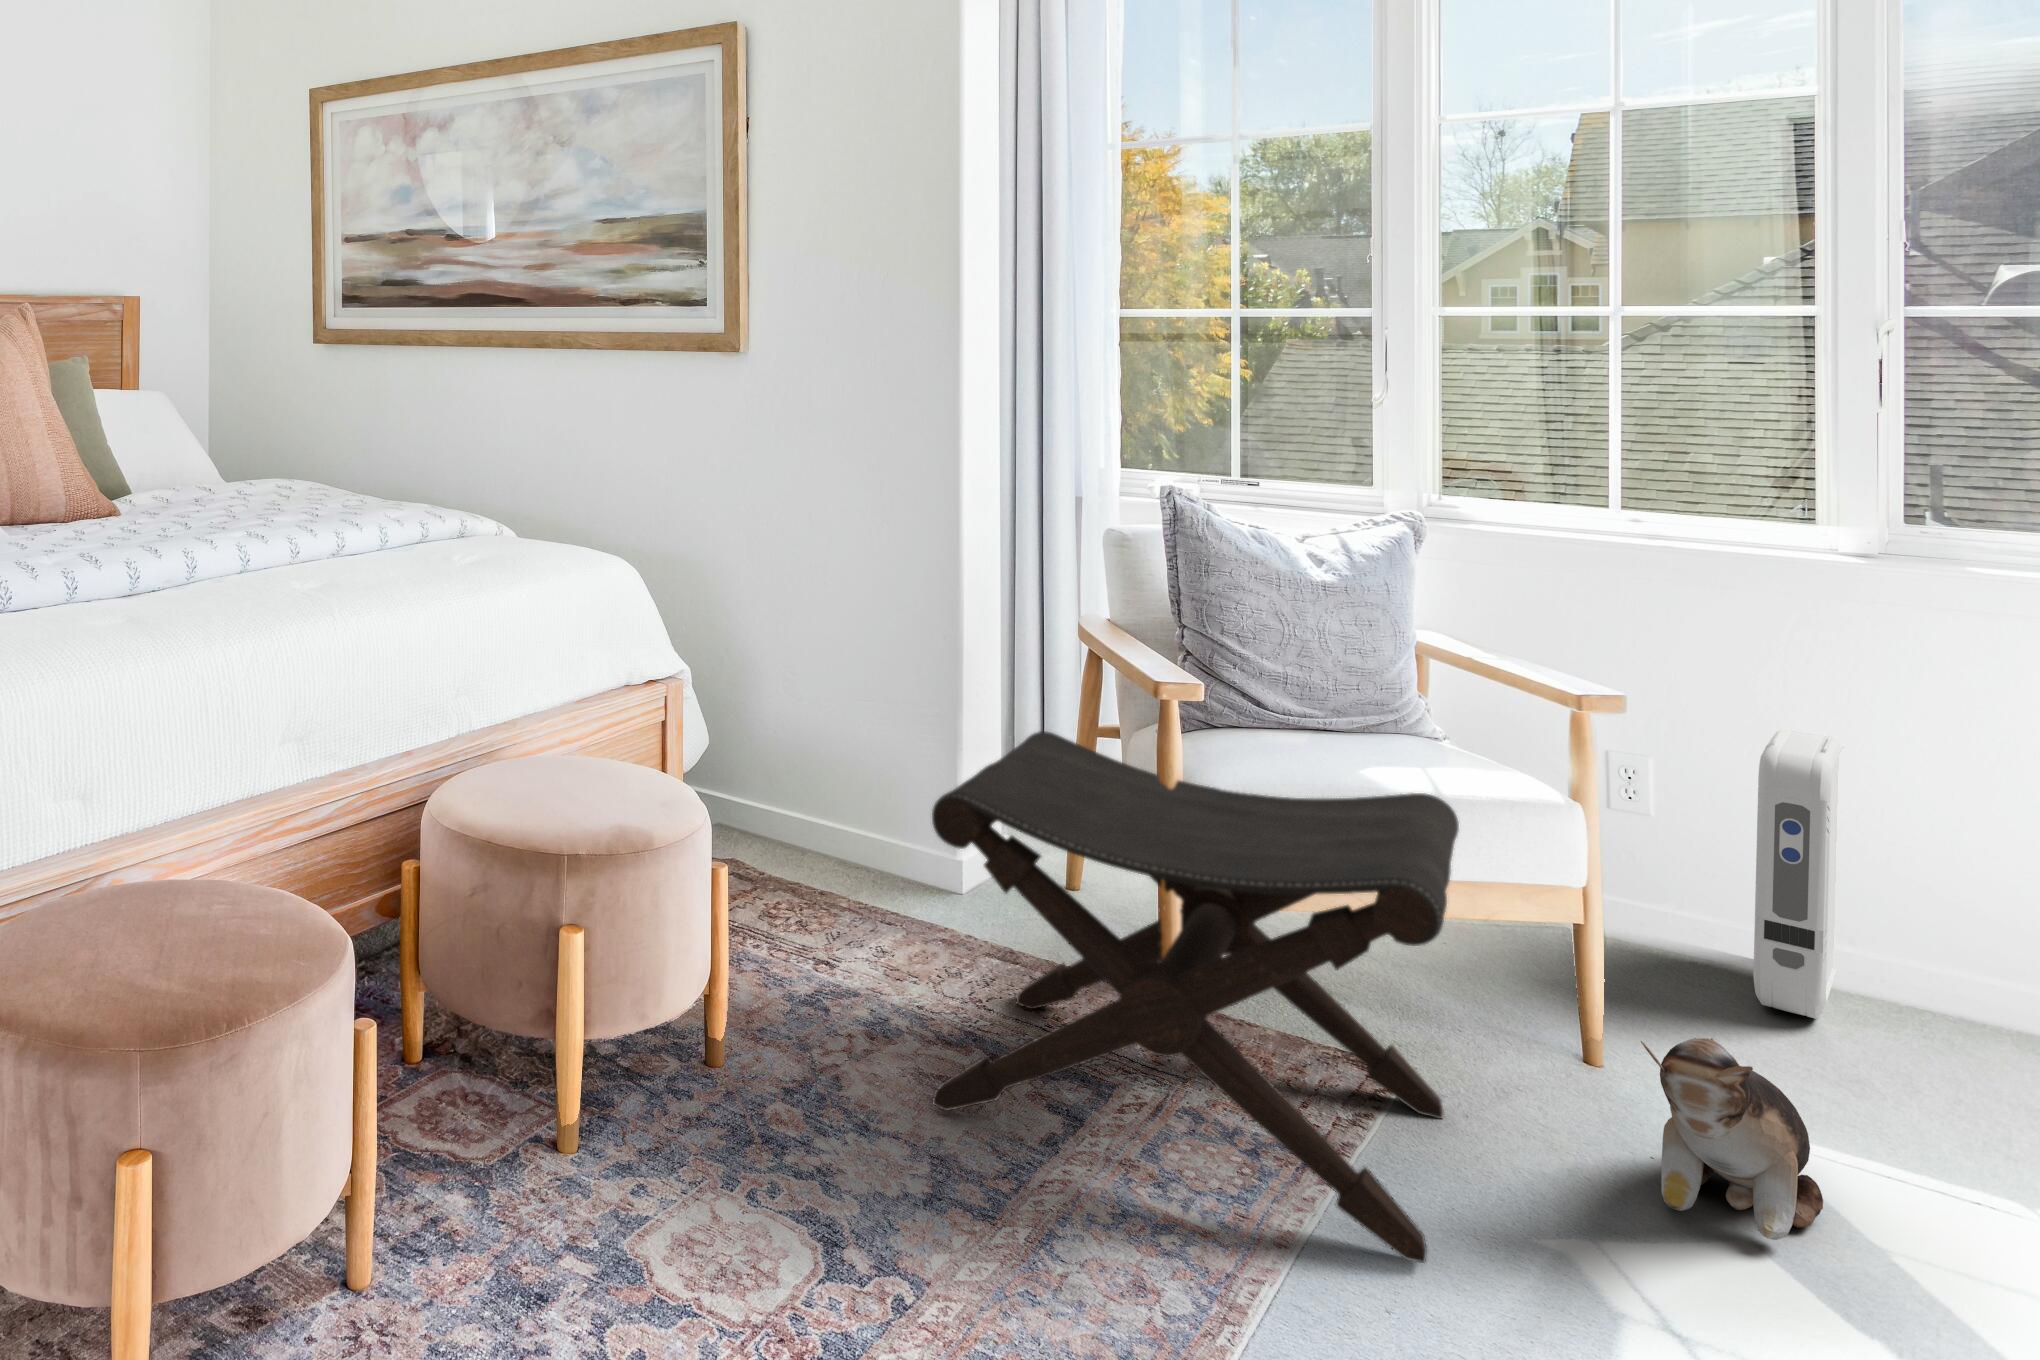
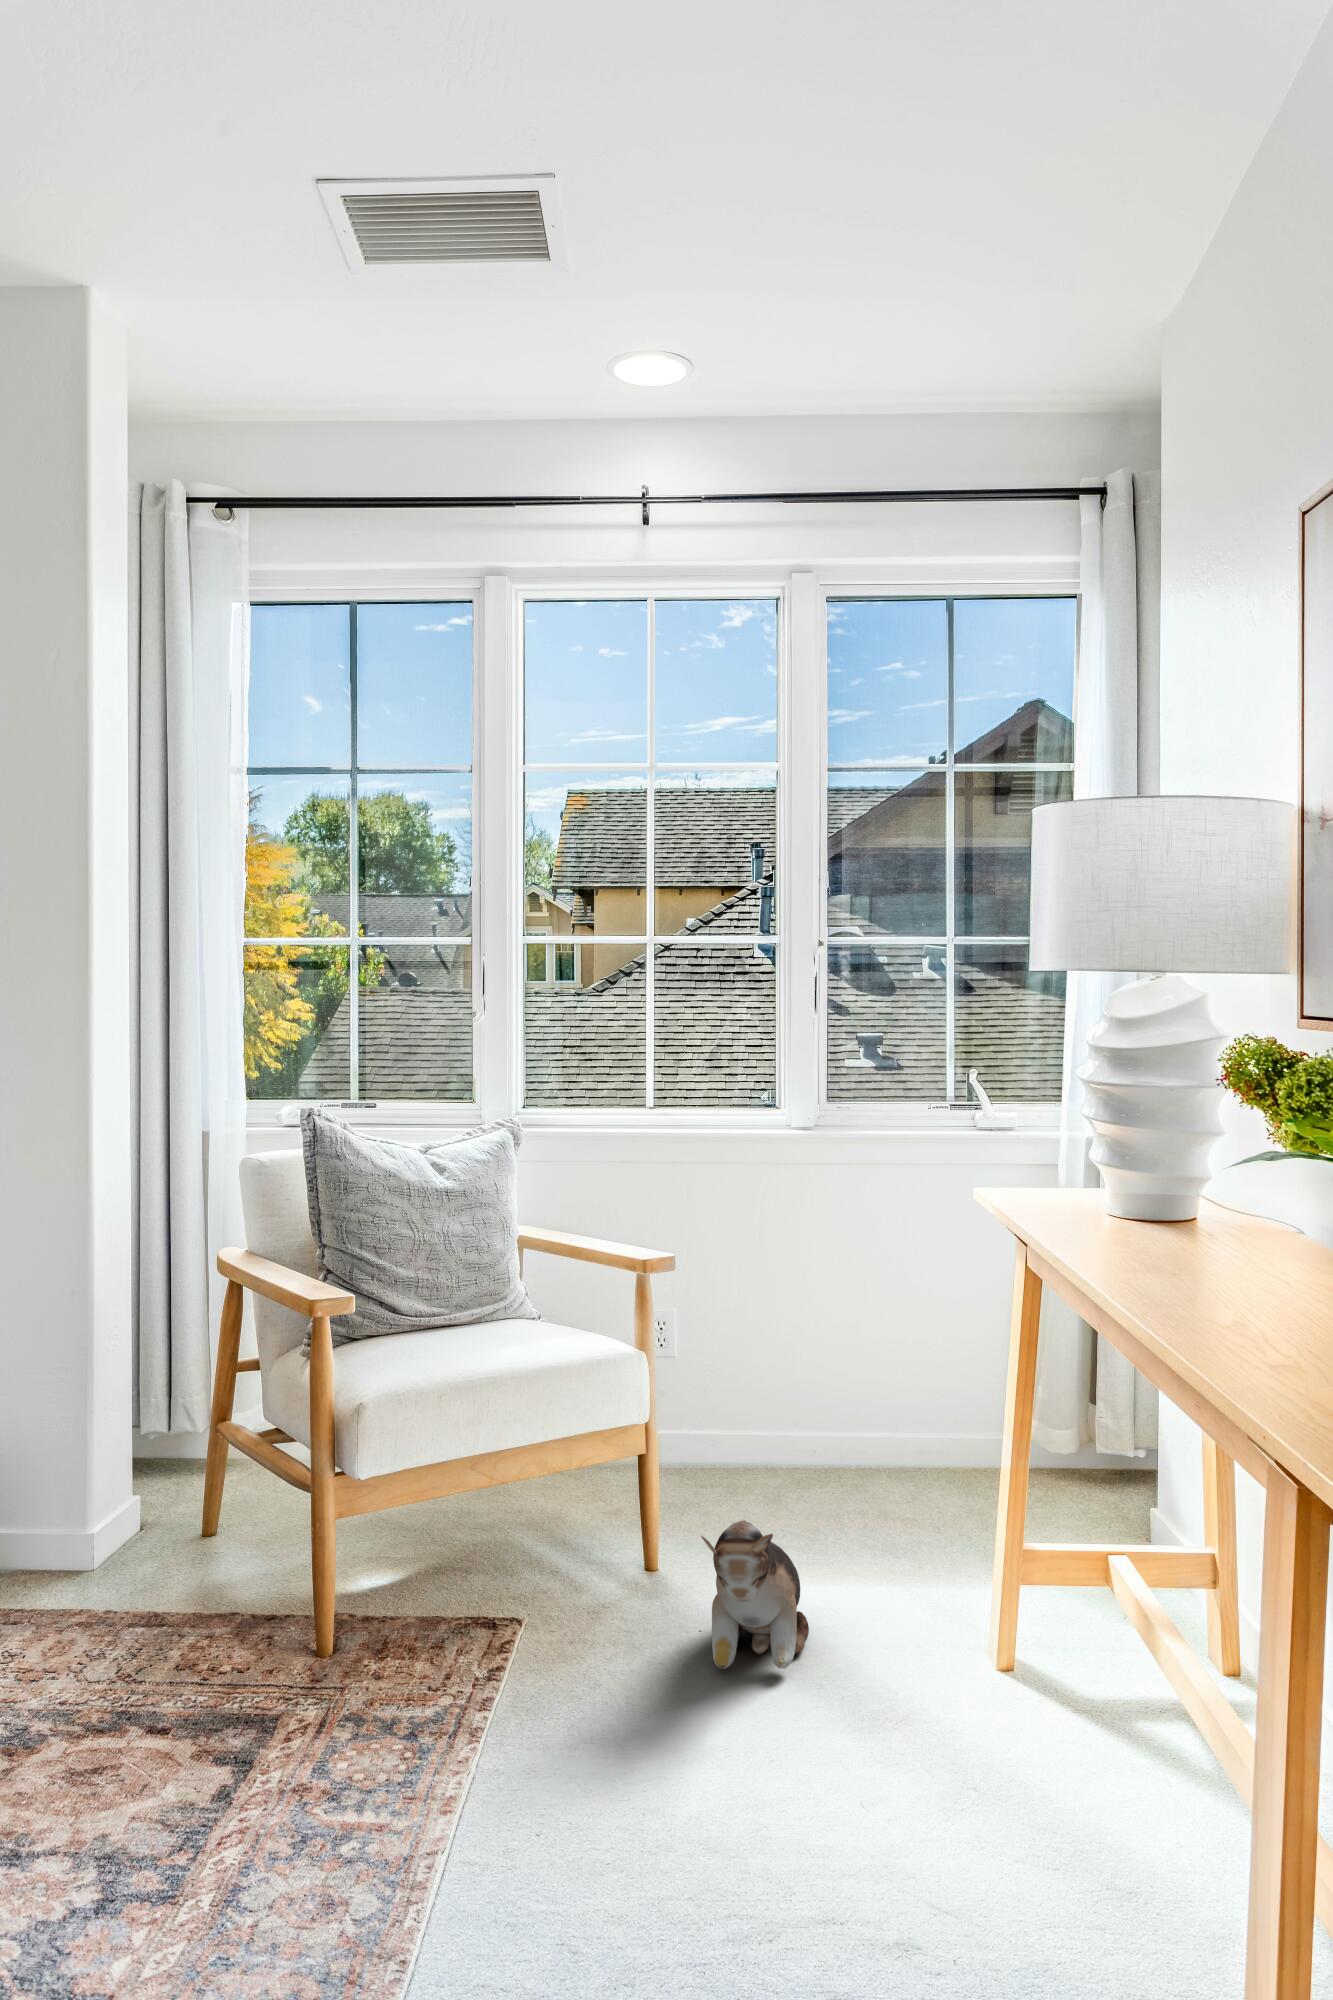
air purifier: present [1753,728,1843,1019] -> none [747,1273,791,1494]
footstool: present [932,731,1459,1263] -> none [88,1364,572,1802]

